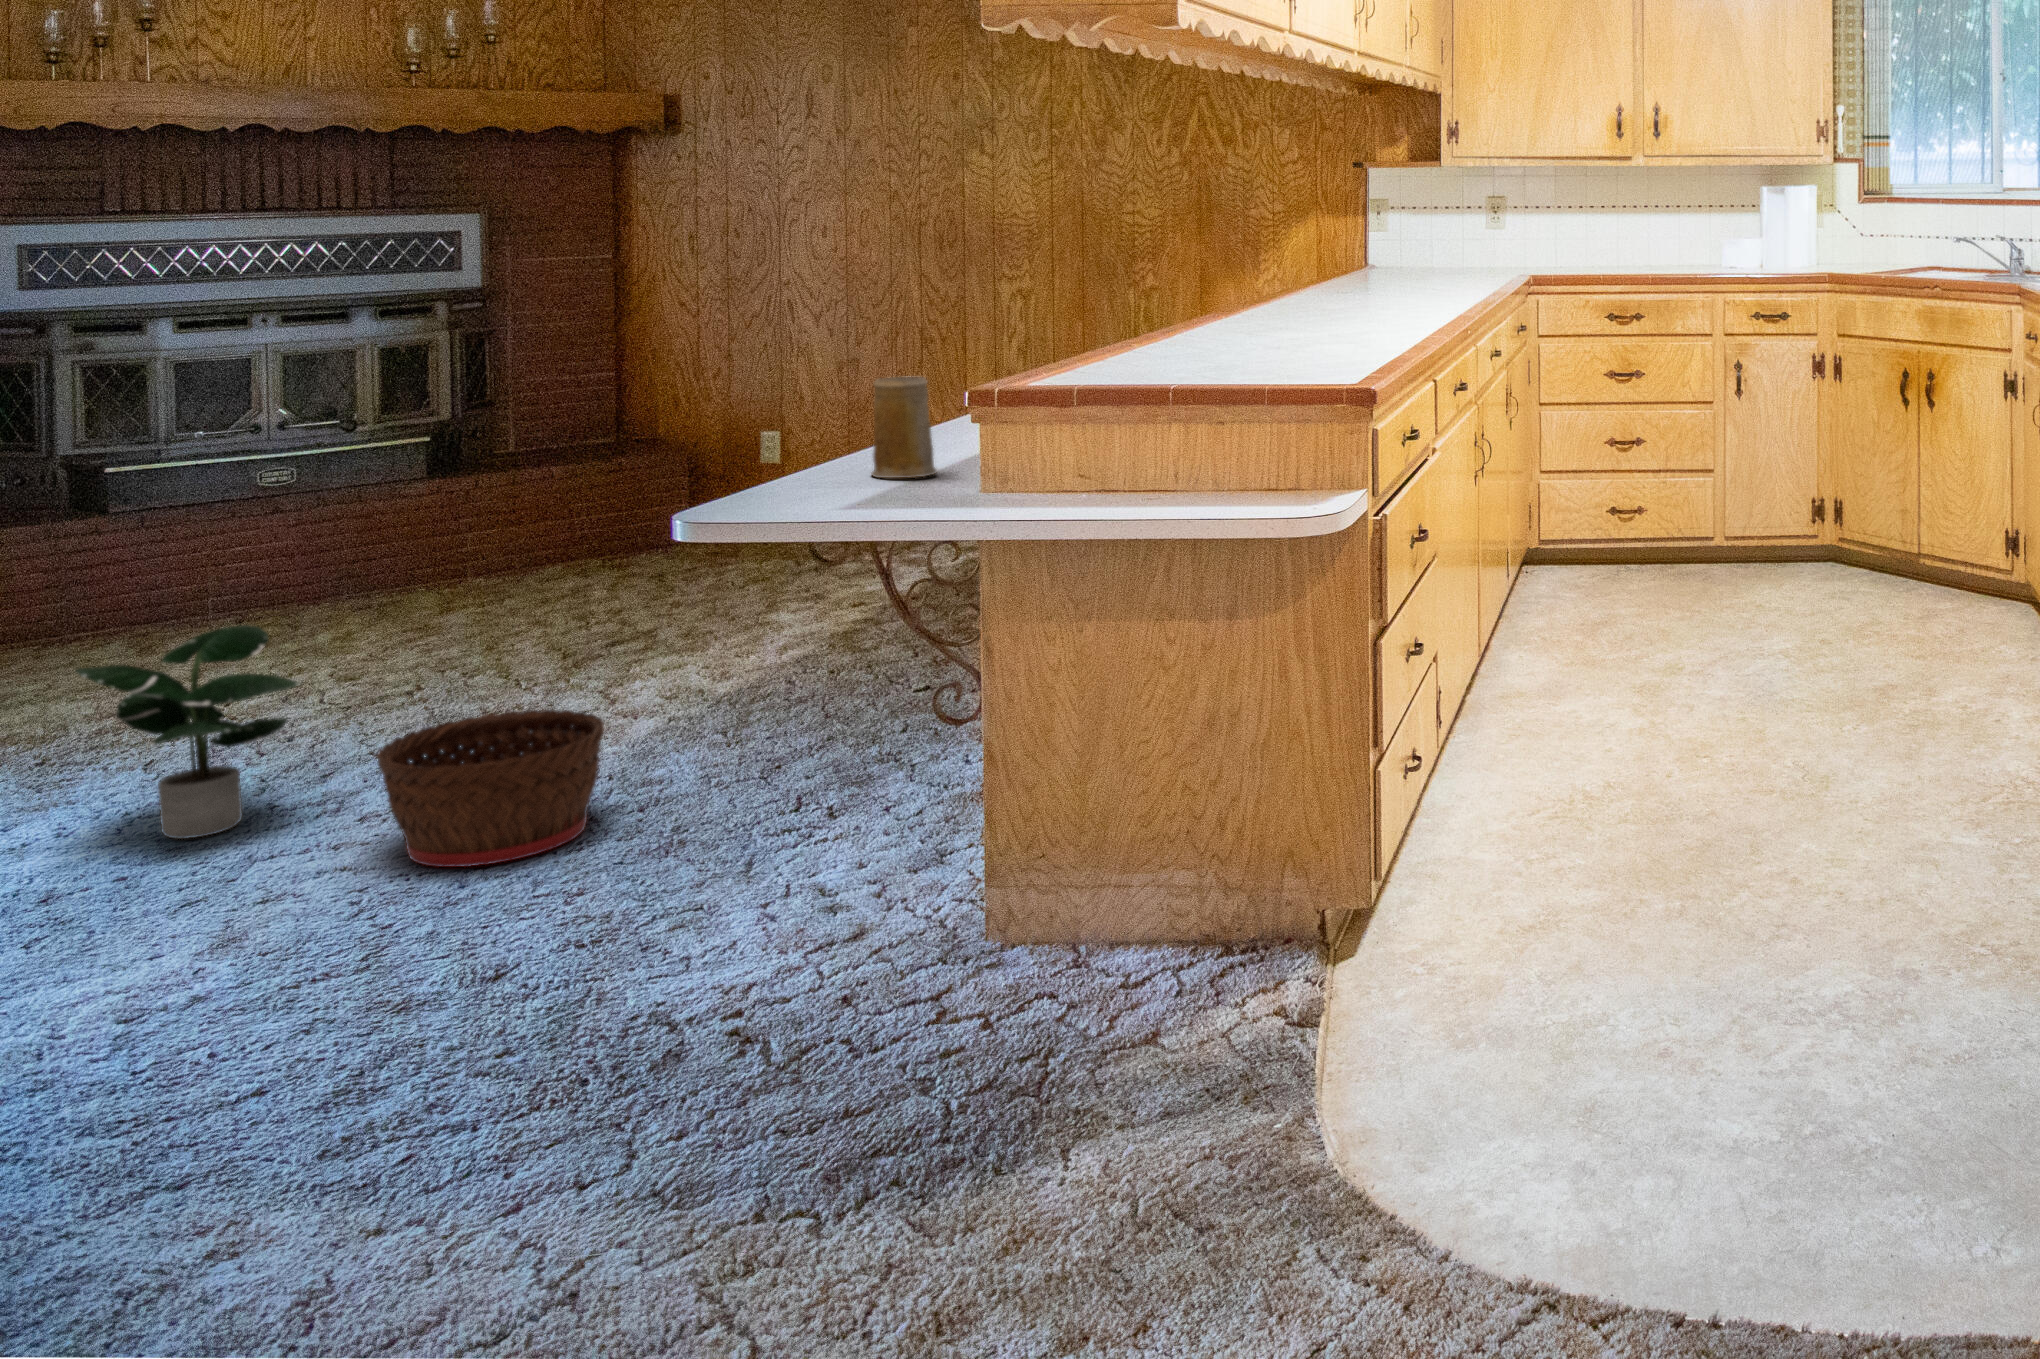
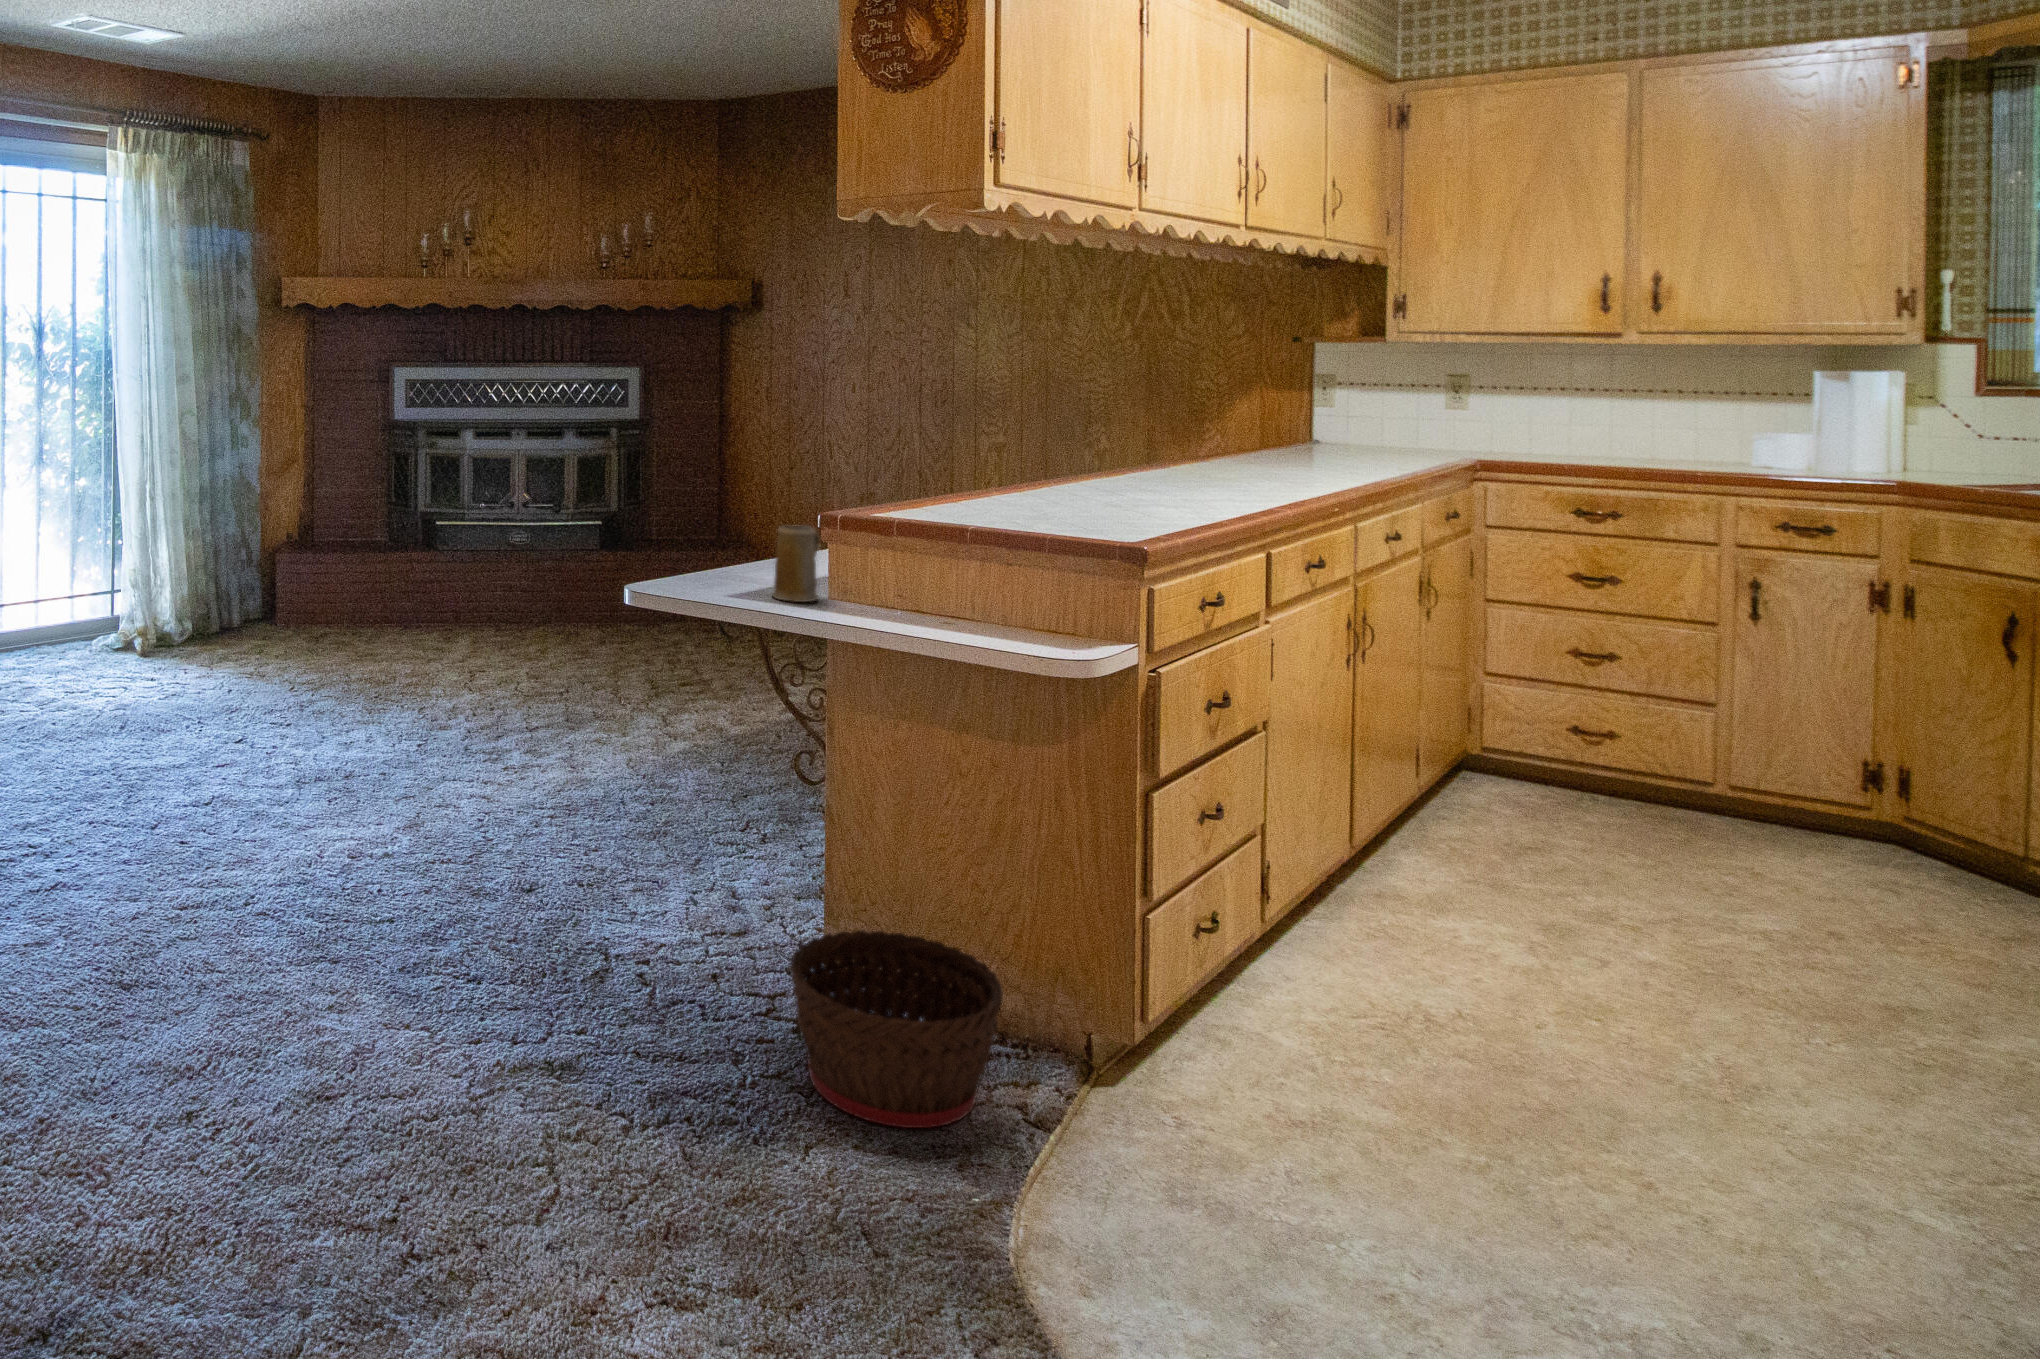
potted plant: present [76,625,300,839] -> none [375,630,480,756]
basket: present [377,710,604,867] -> present [790,930,1003,1128]

